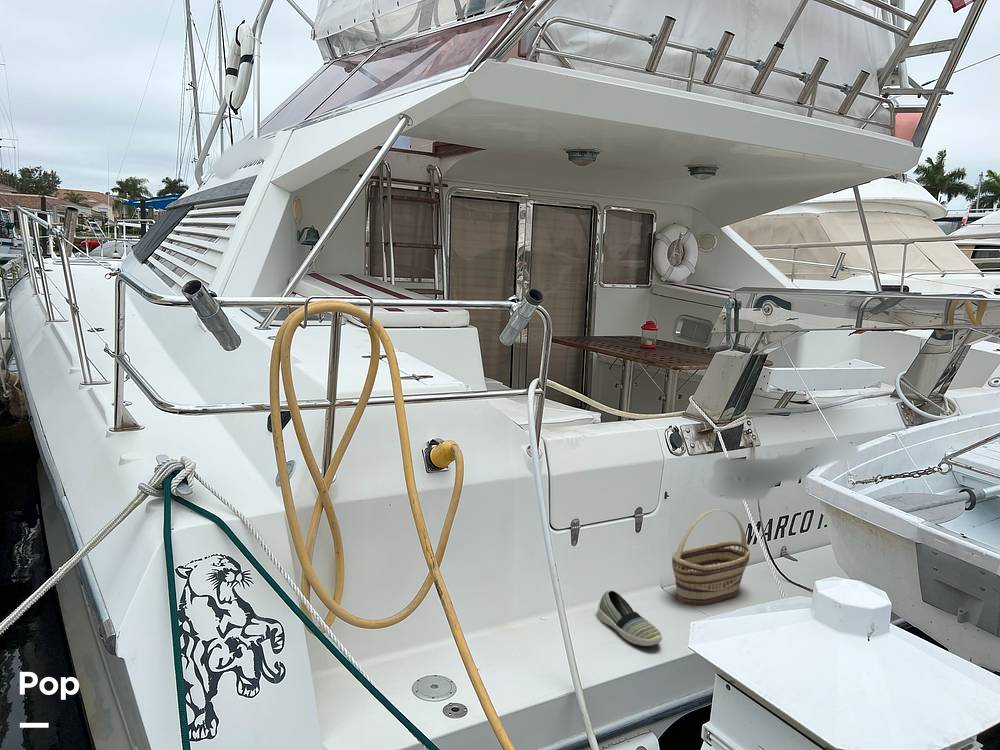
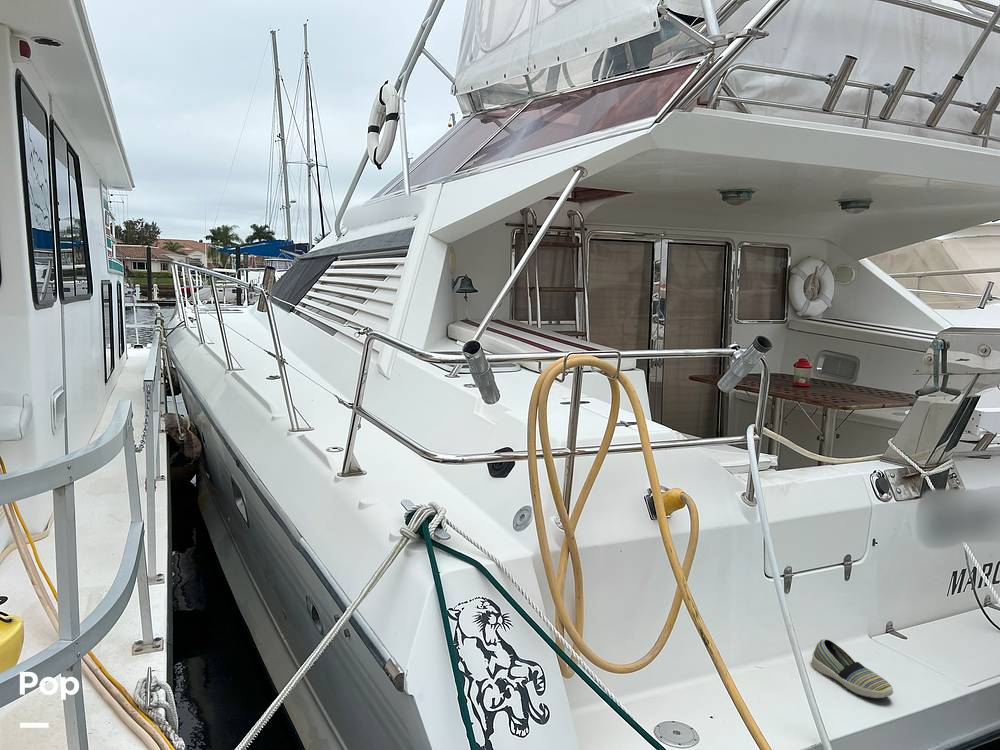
basket: present [672,509,750,605] -> none [882,555,966,657]

